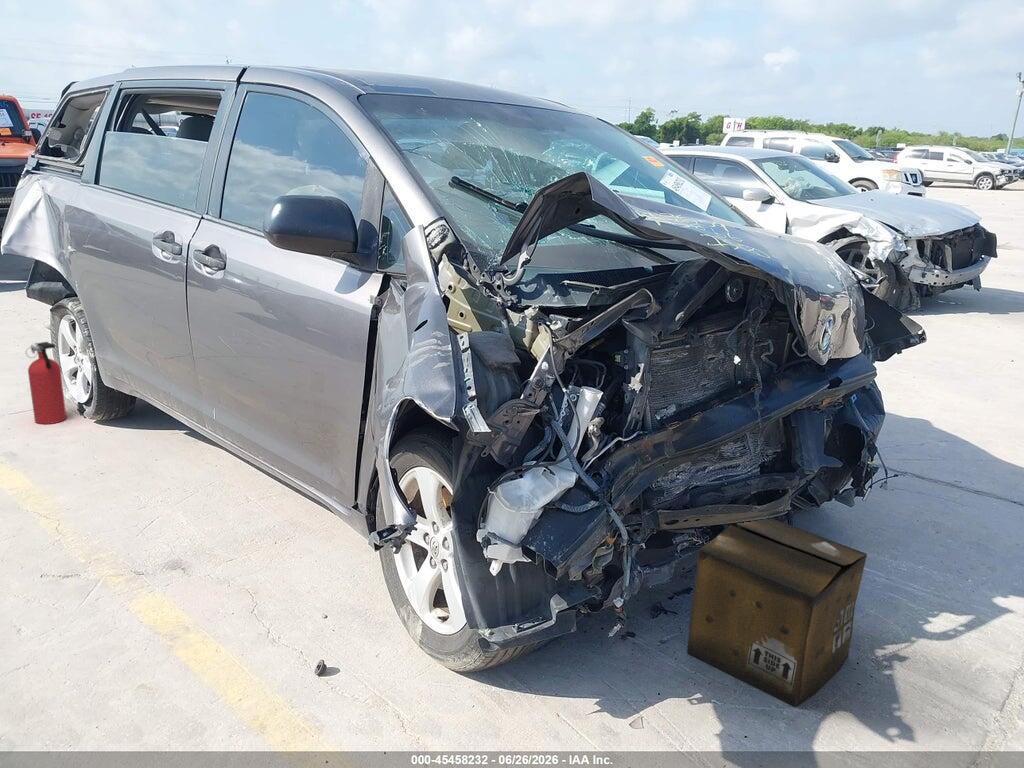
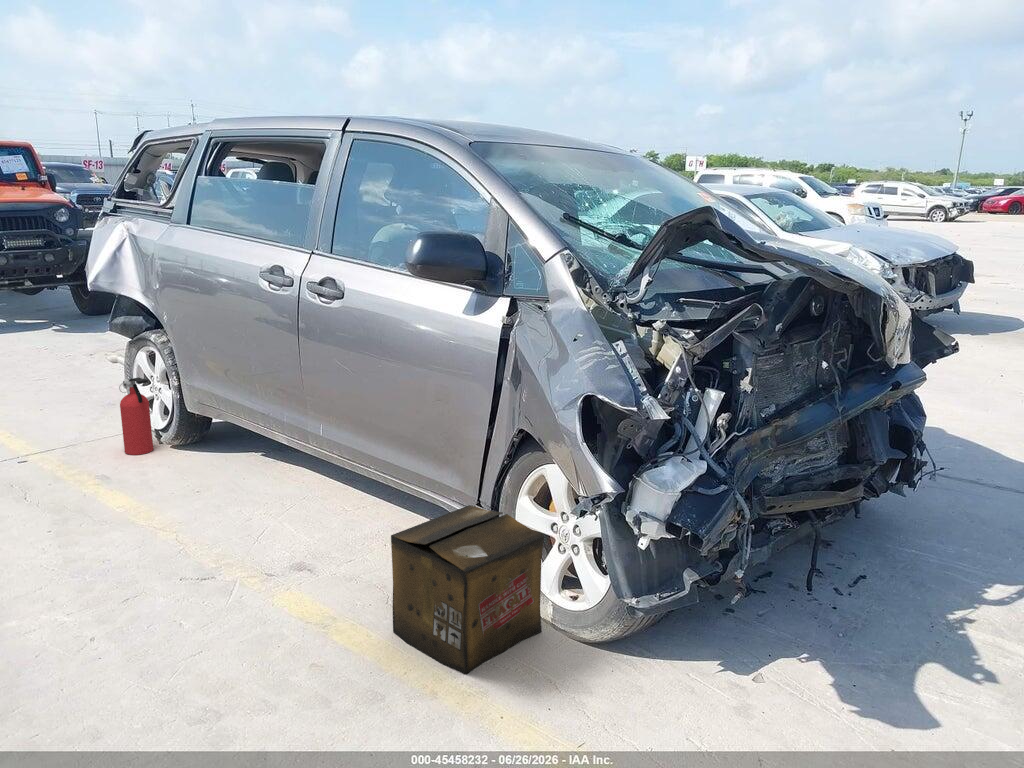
cardboard box: present [687,518,867,707] -> present [391,505,544,674]

